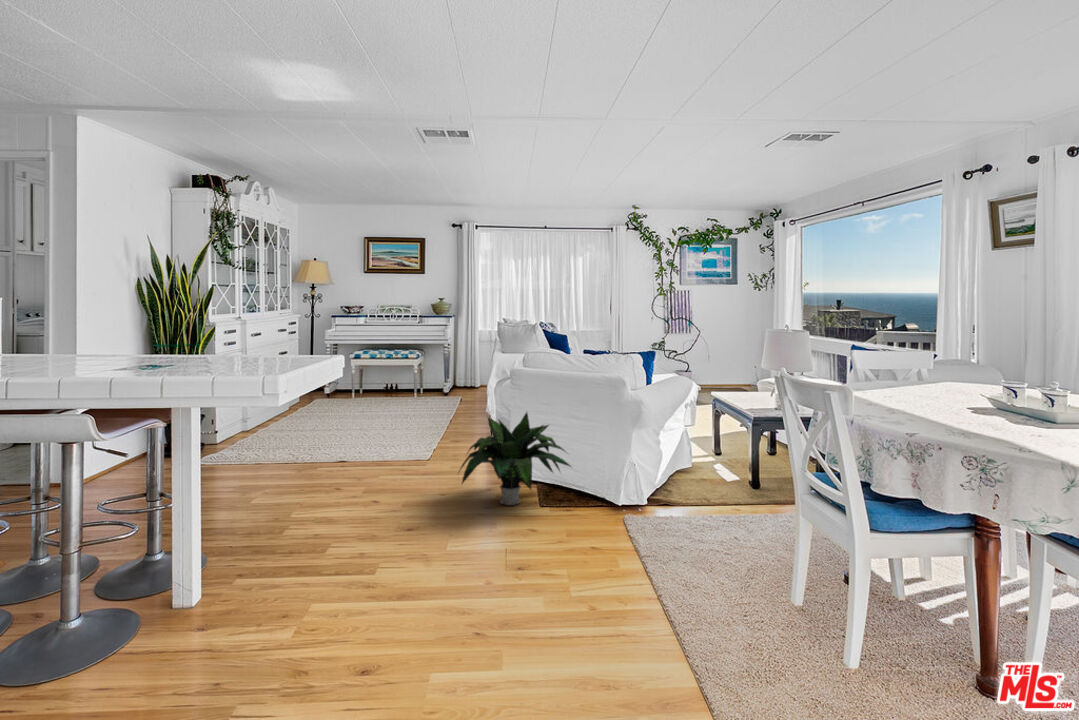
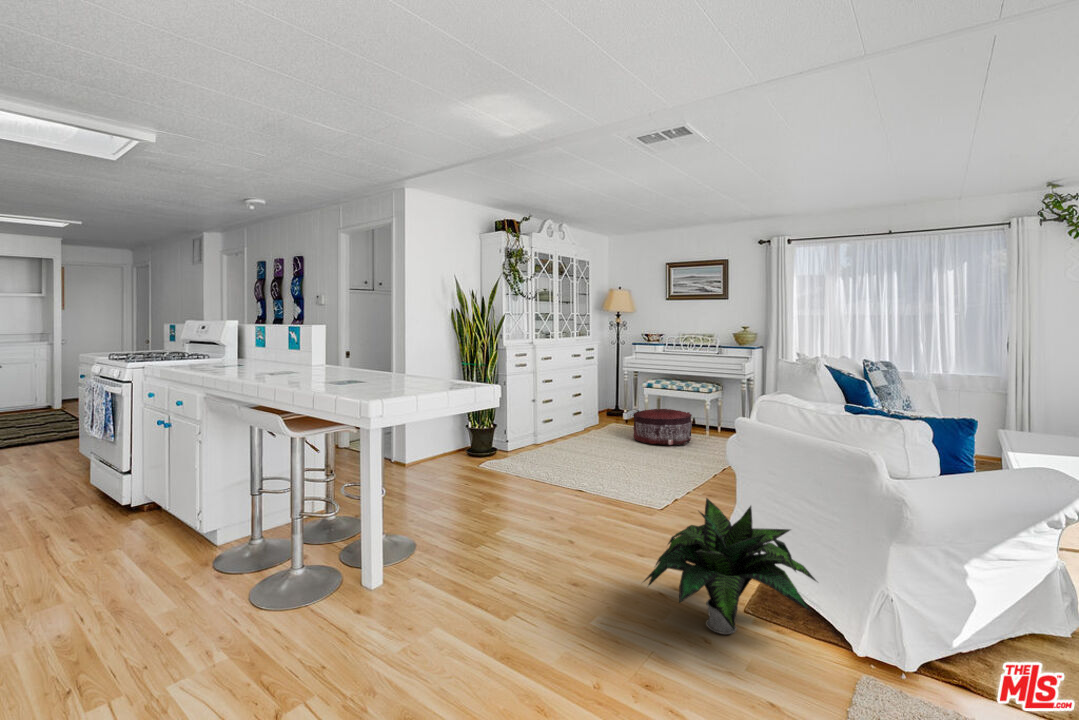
pouf: none [351,376,409,409] -> present [633,409,692,445]

